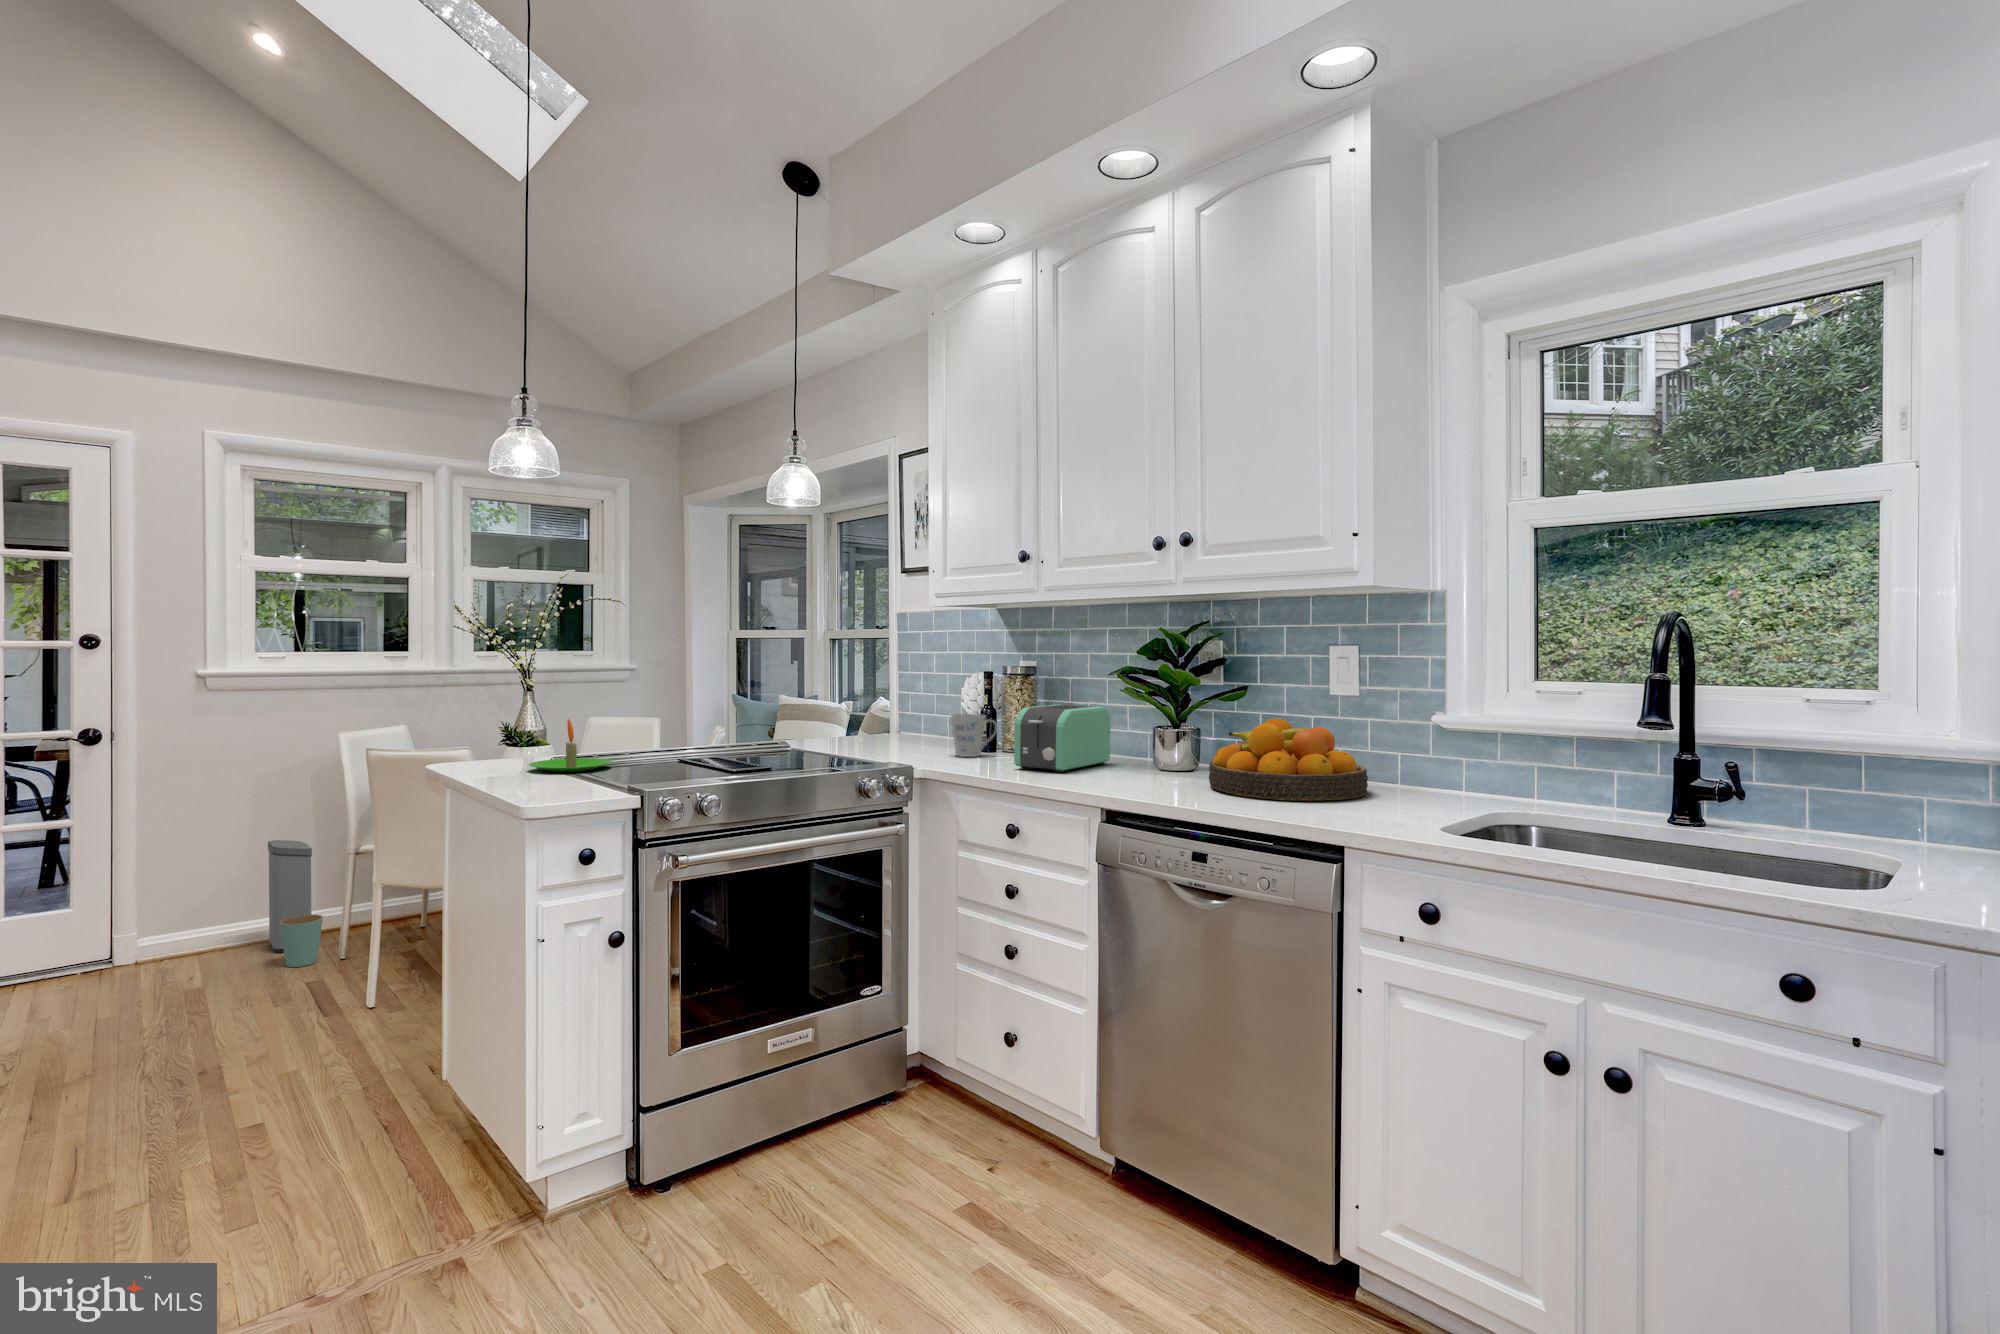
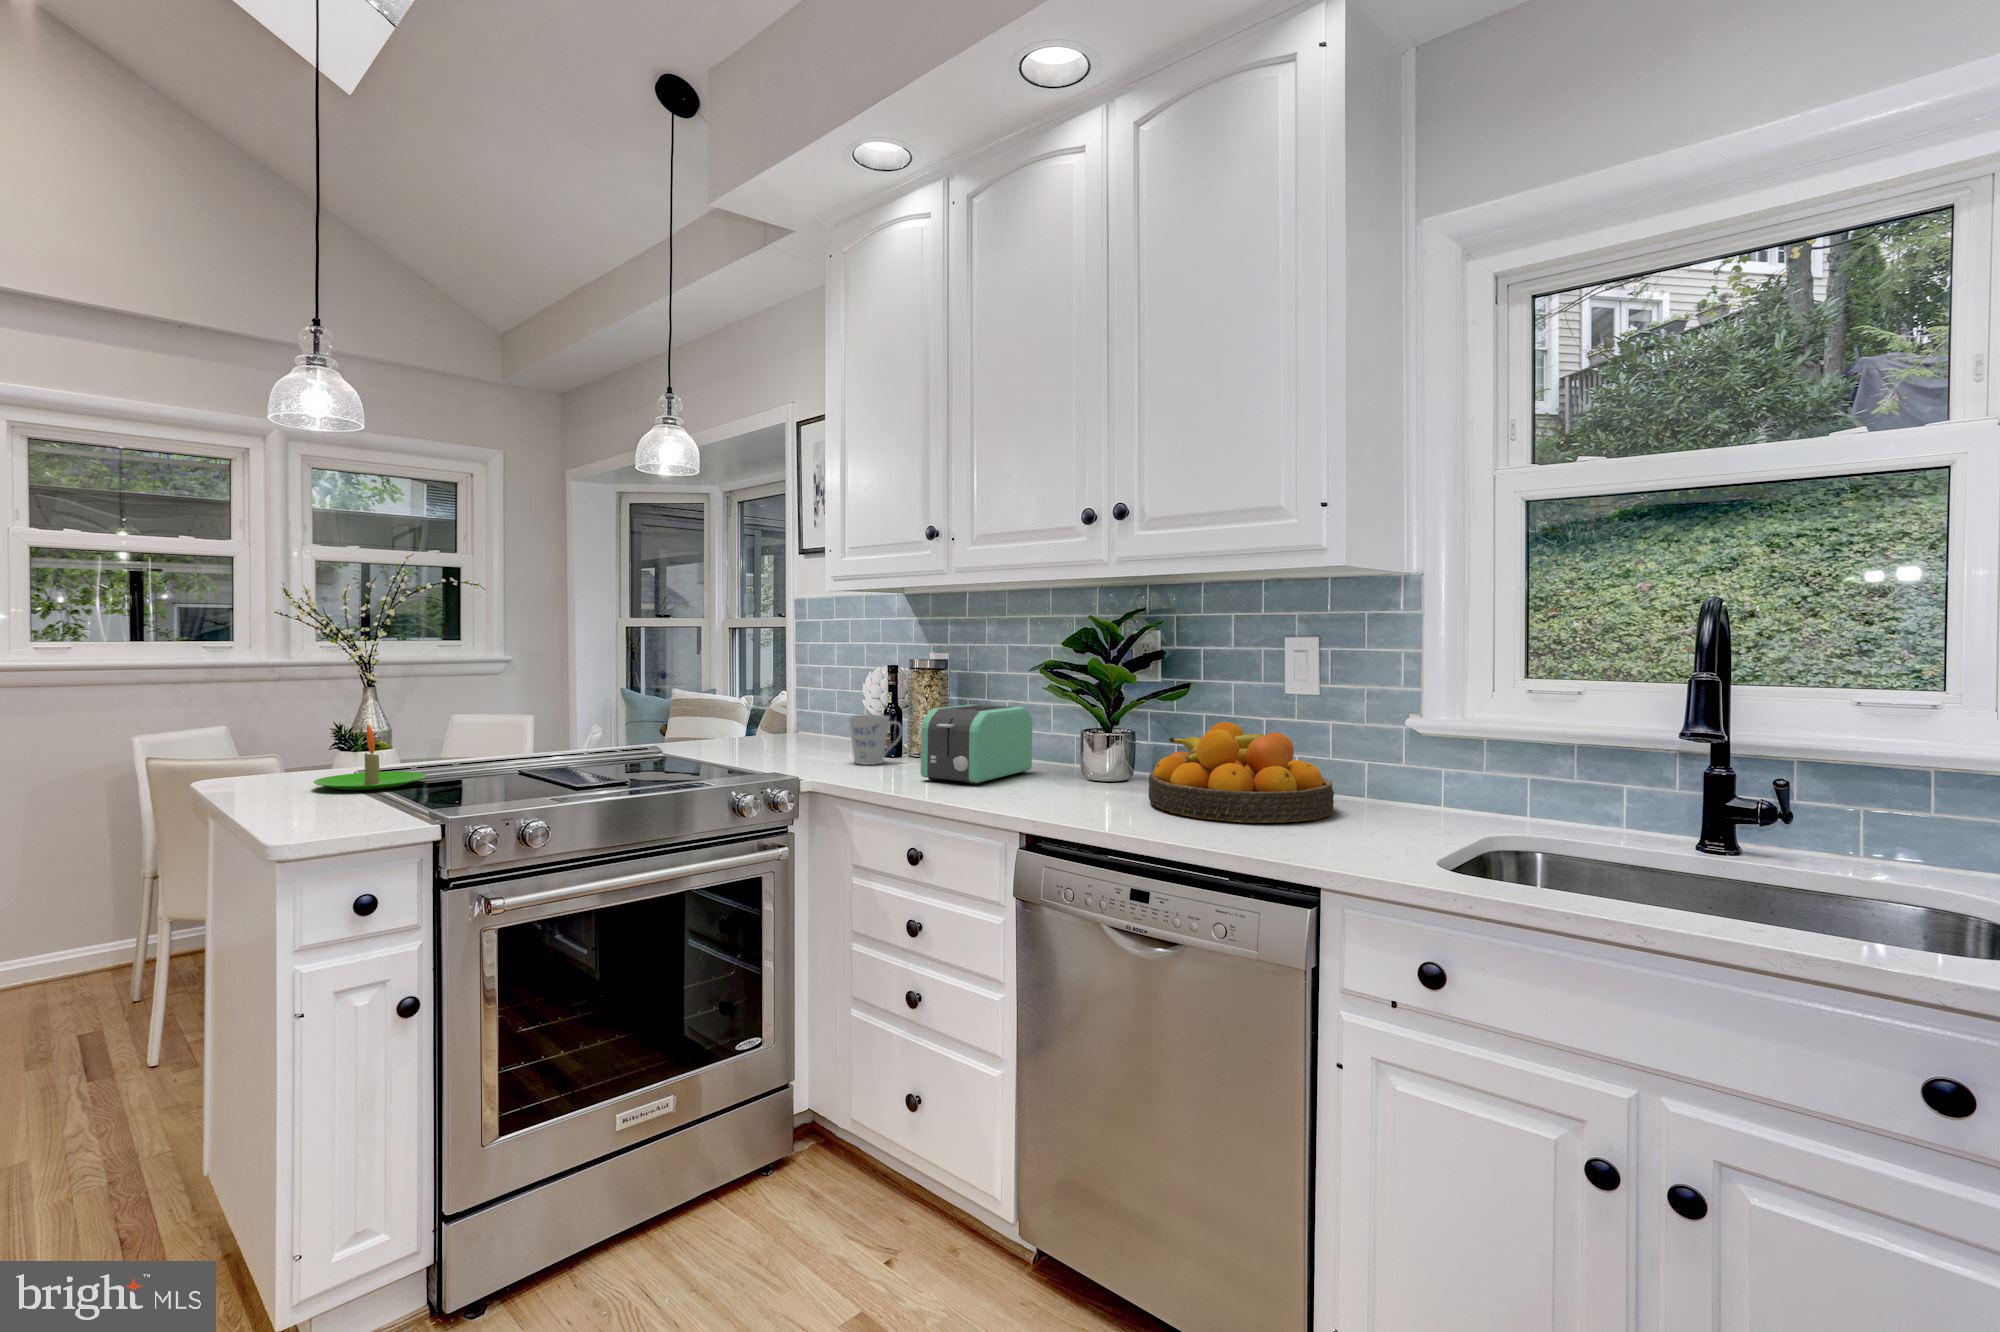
trash can: present [268,840,323,967] -> none [45,862,110,1014]

